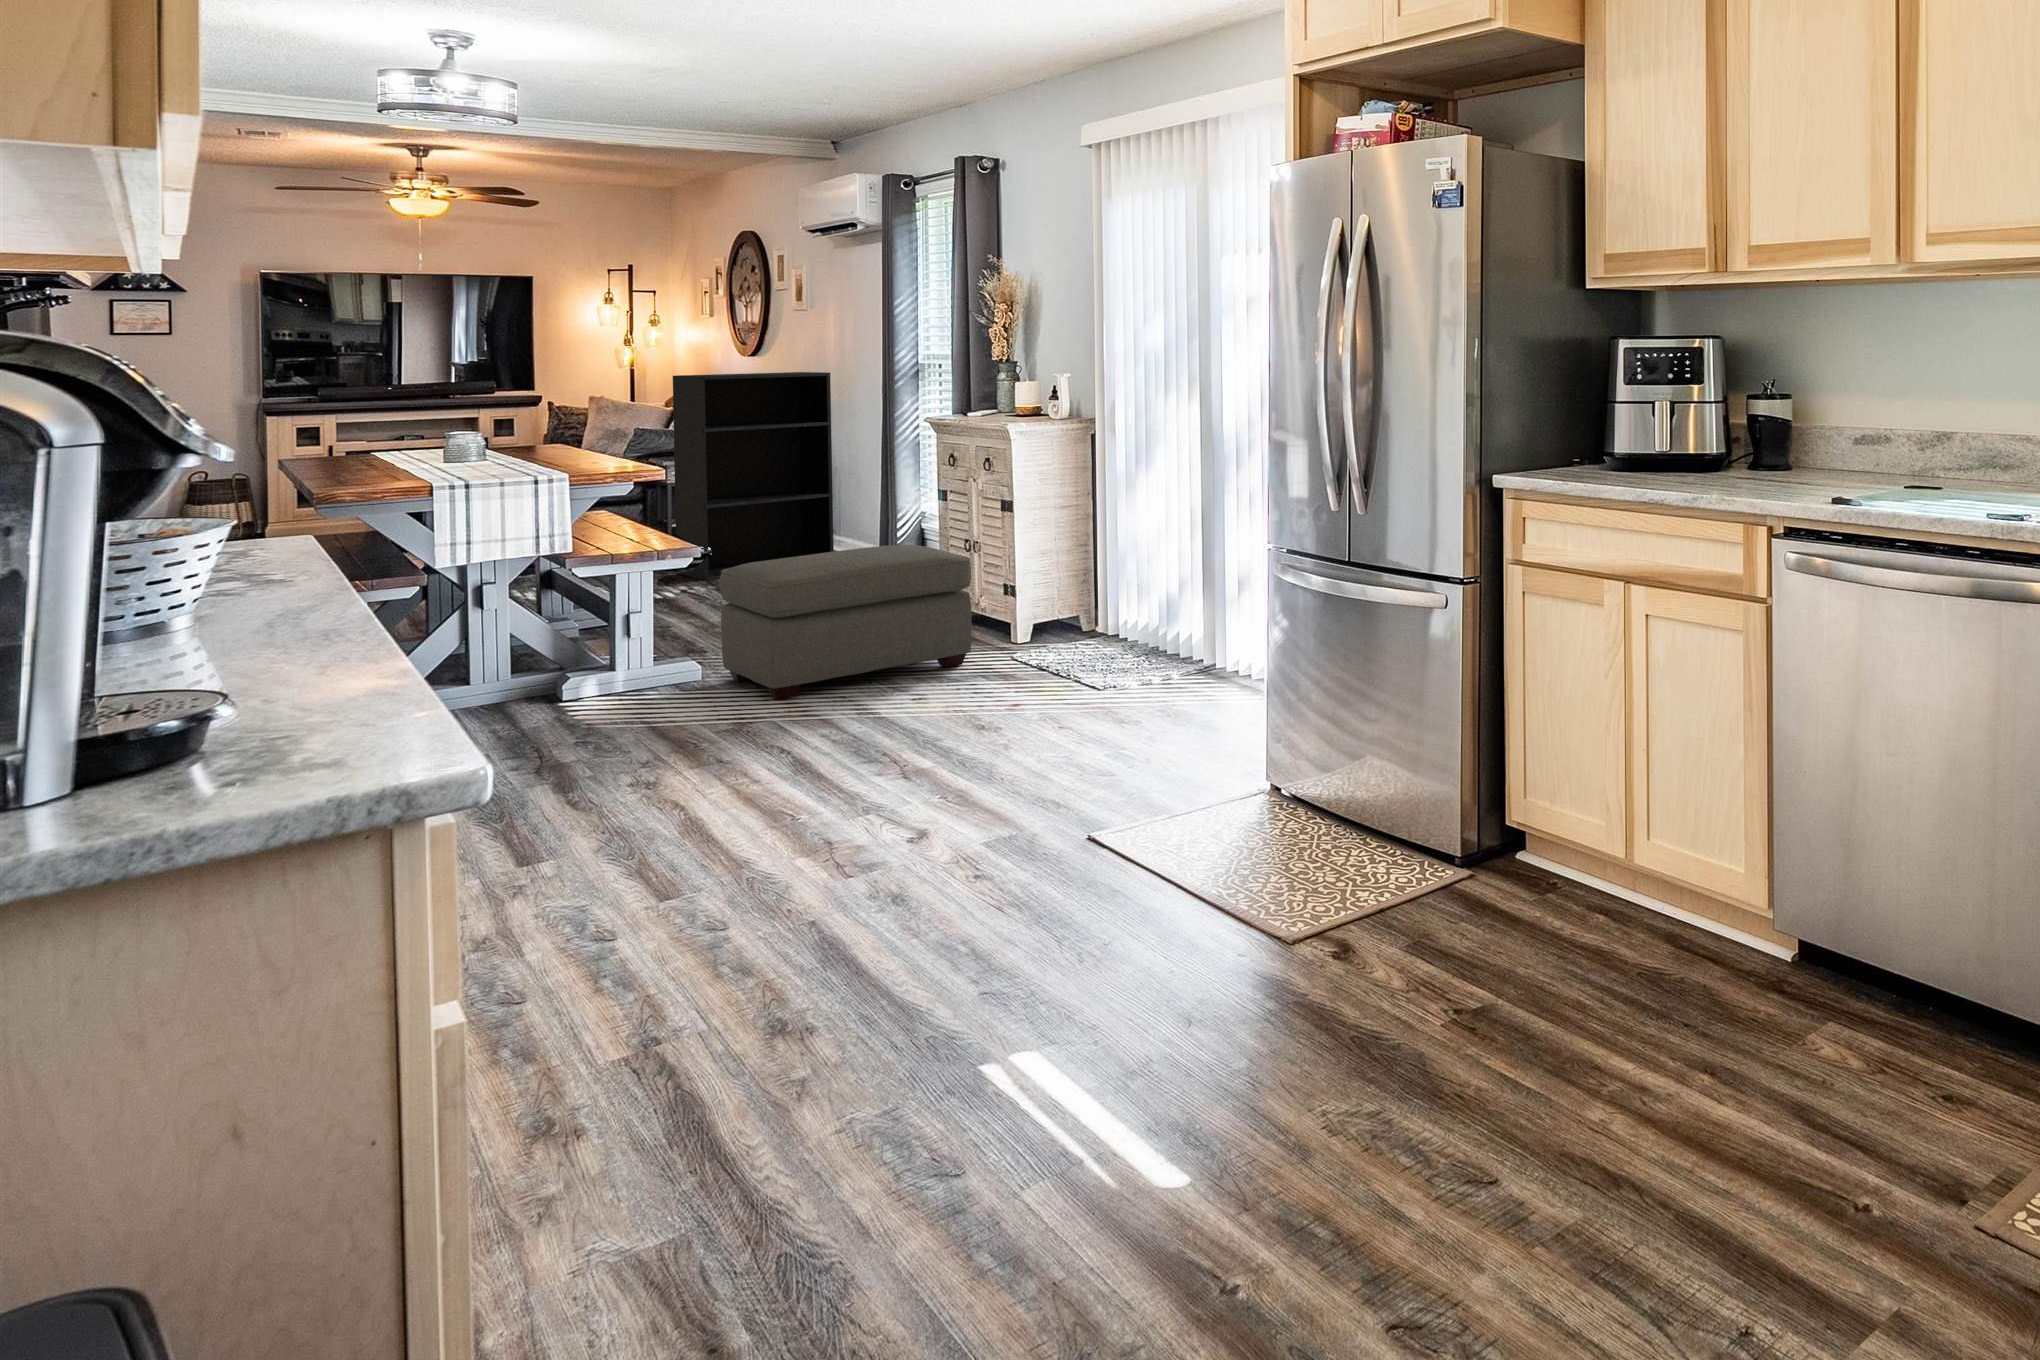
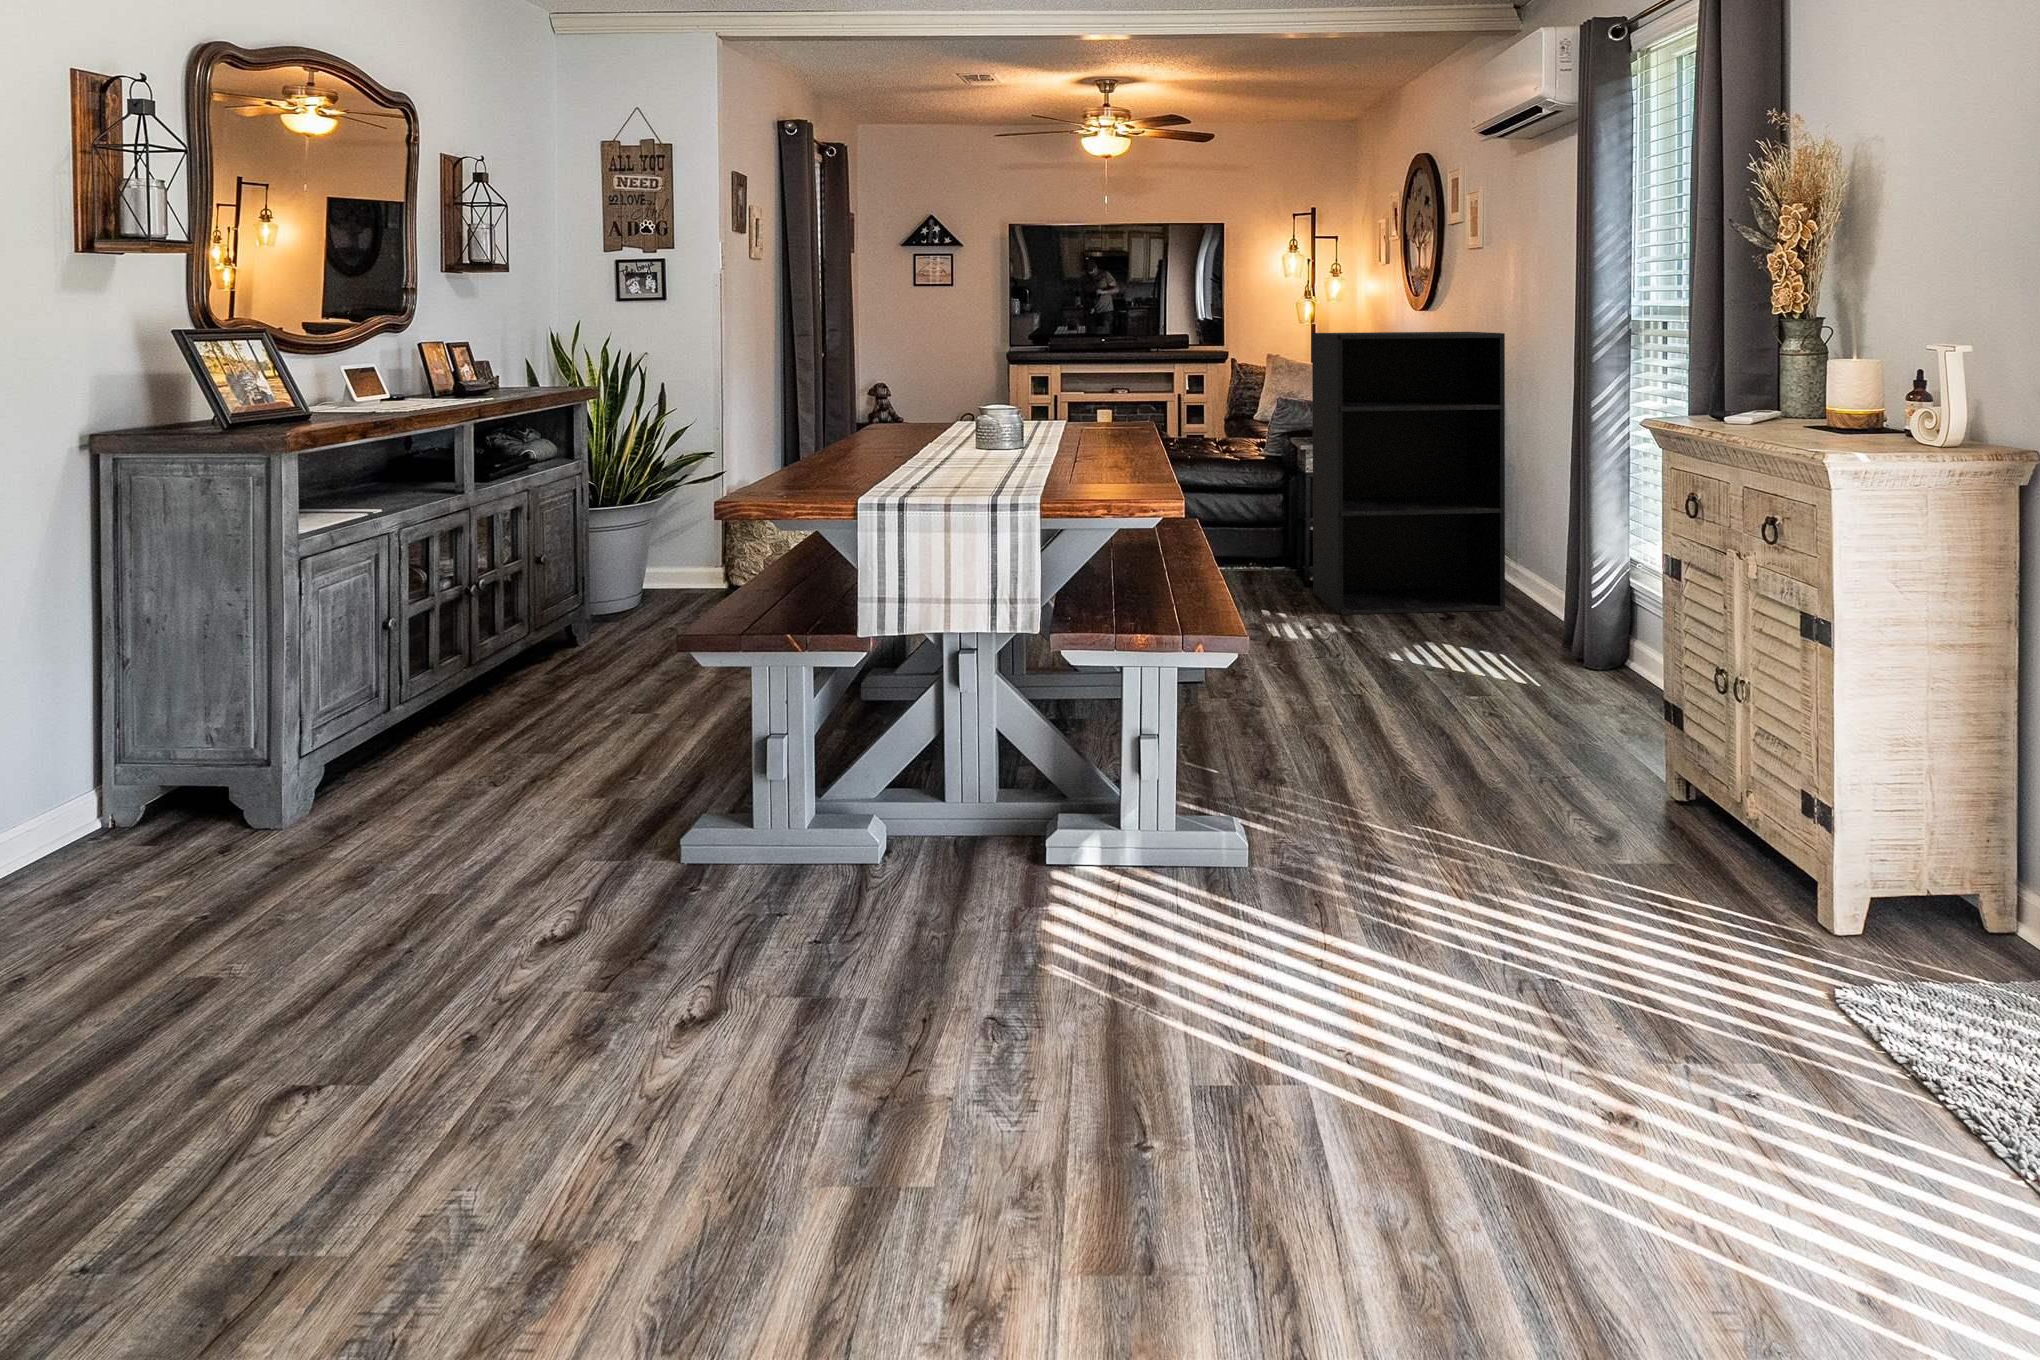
ottoman: present [719,545,971,700] -> none [1265,681,1741,1011]

